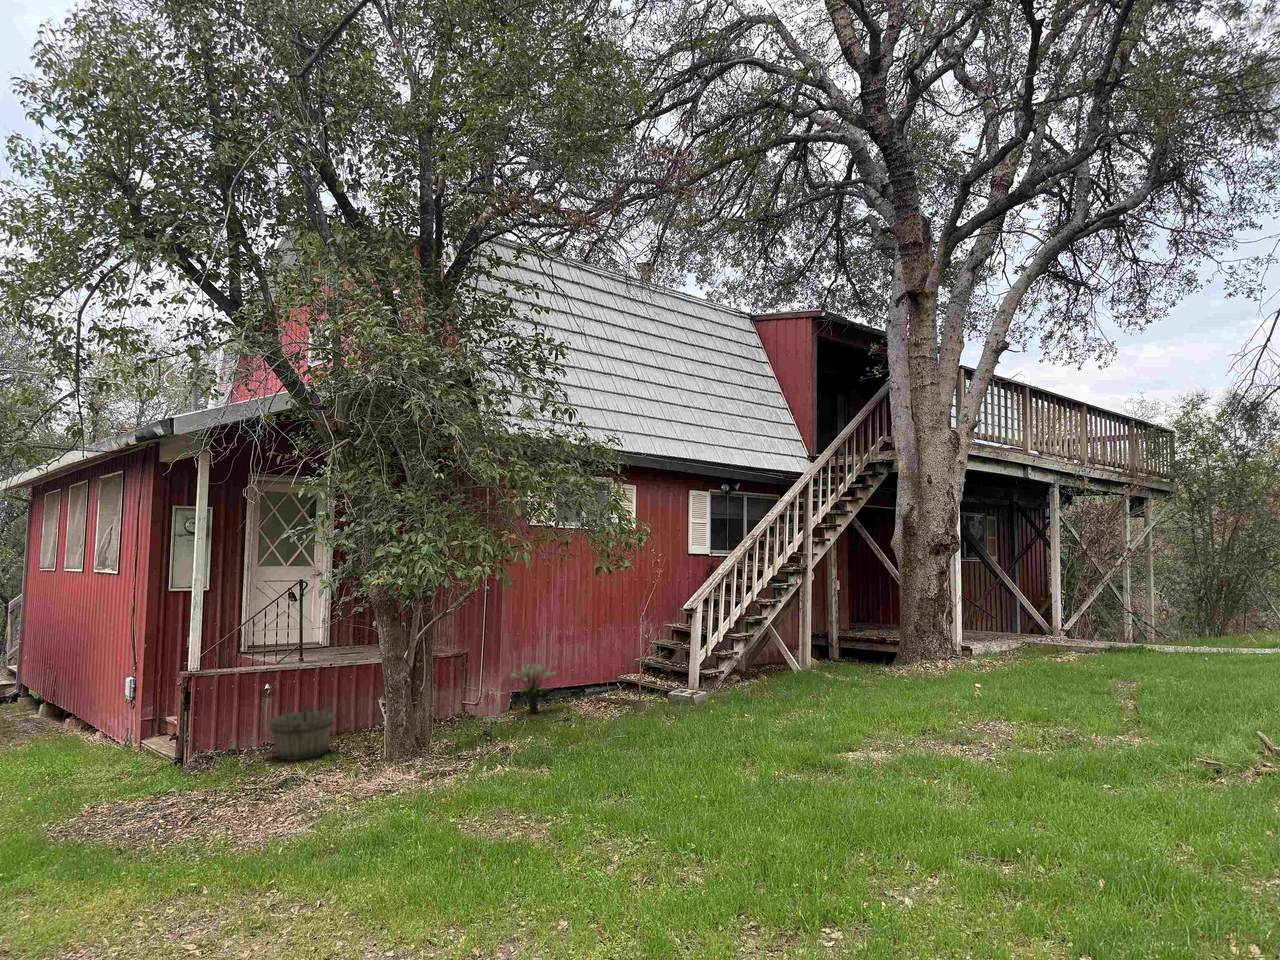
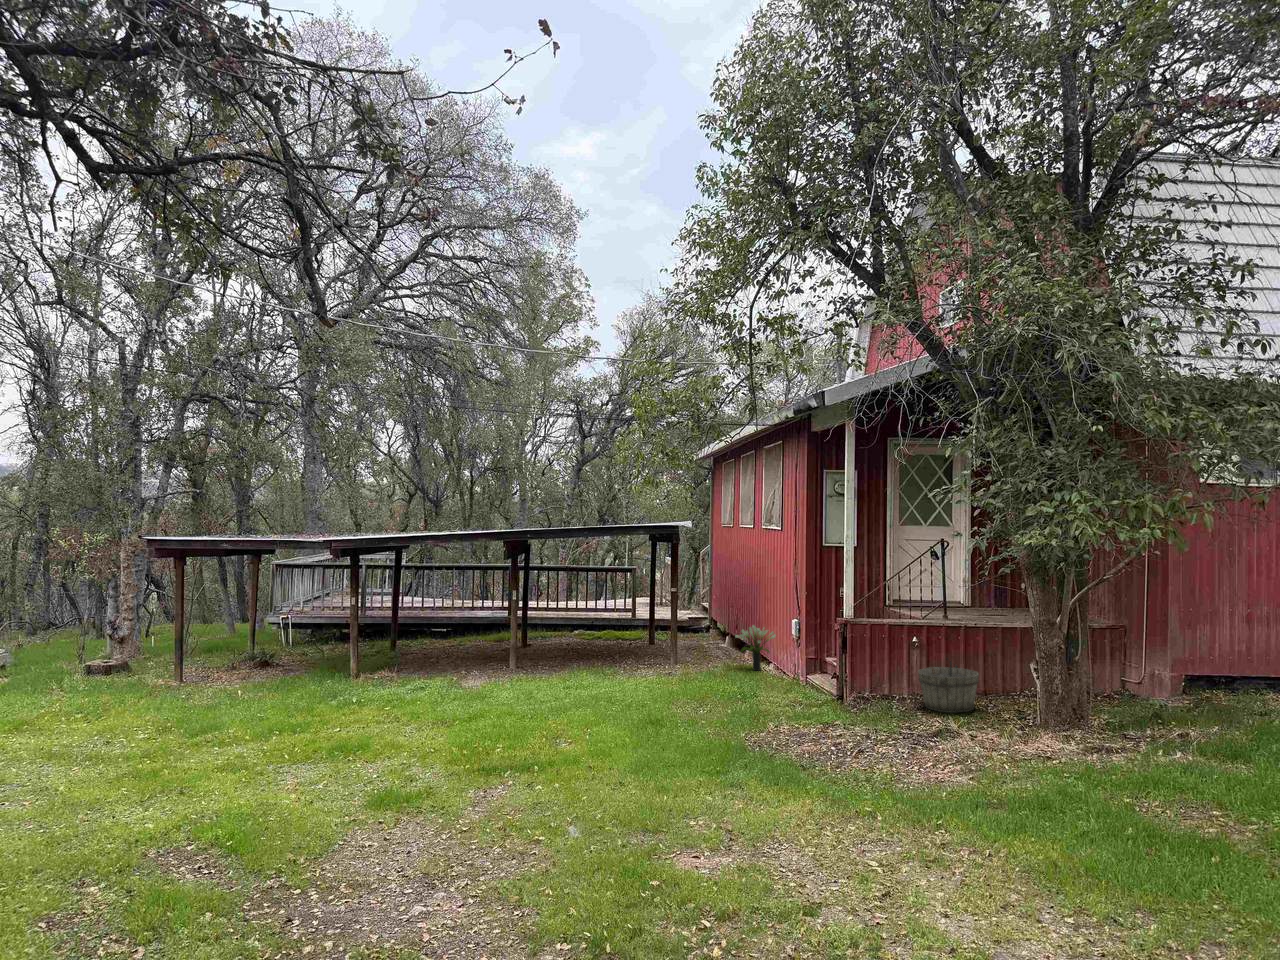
potted plant: present [511,663,556,714] -> present [735,626,776,671]

